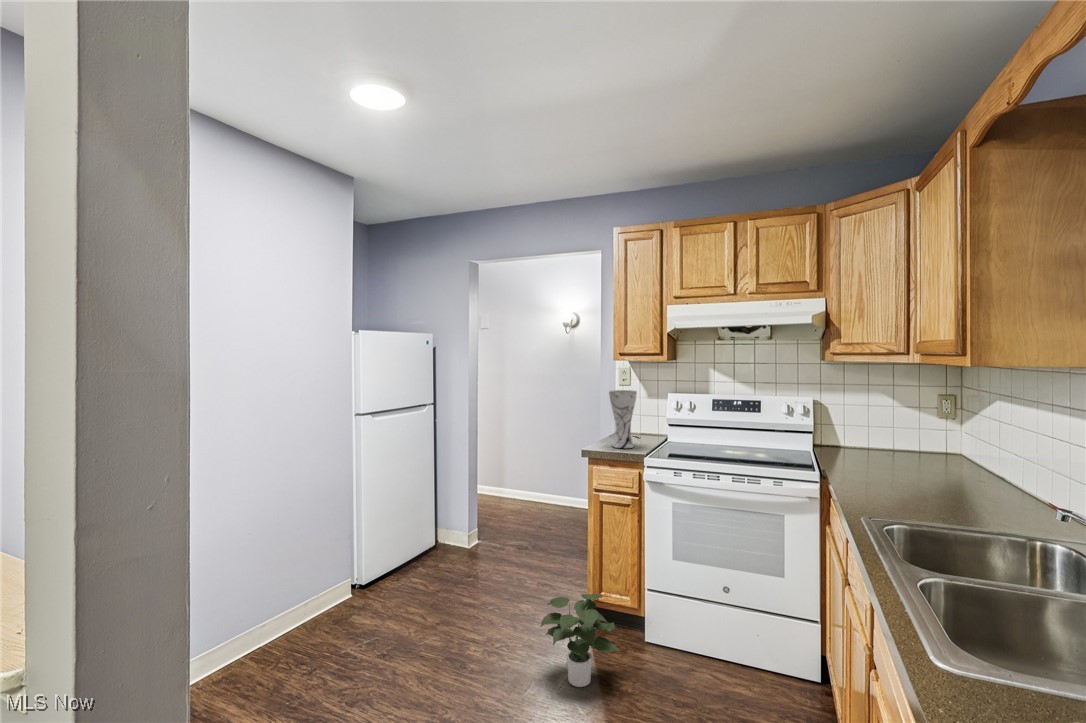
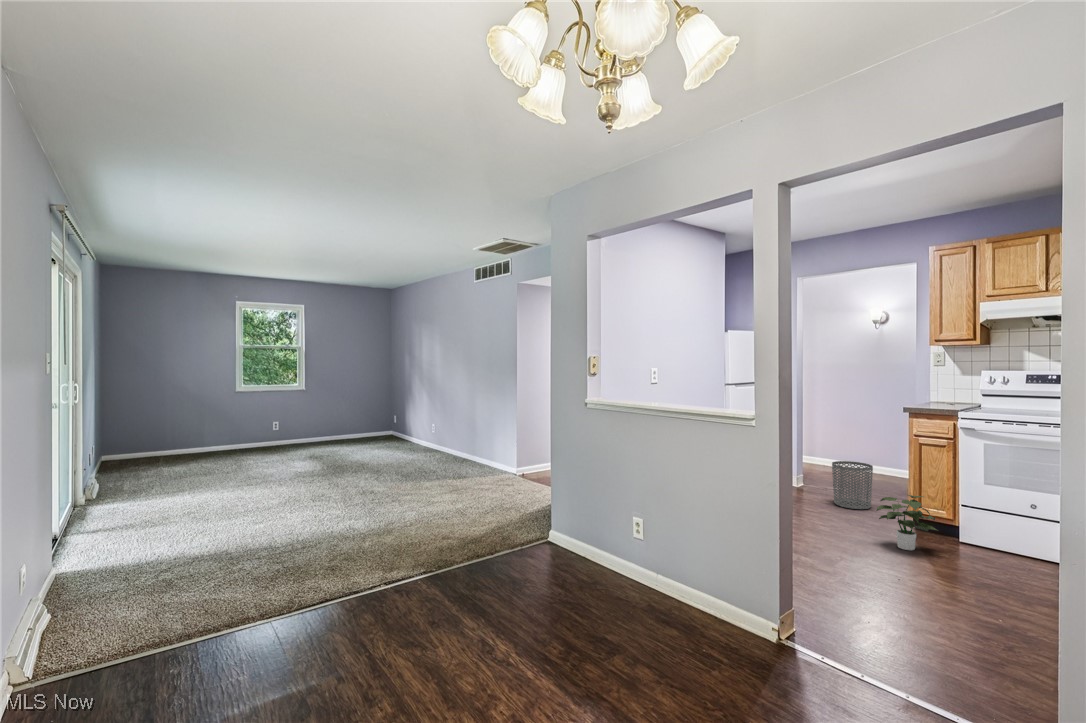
vase: present [609,390,637,448] -> none [926,366,951,408]
waste bin: none [503,515,552,588] -> present [832,461,873,509]

